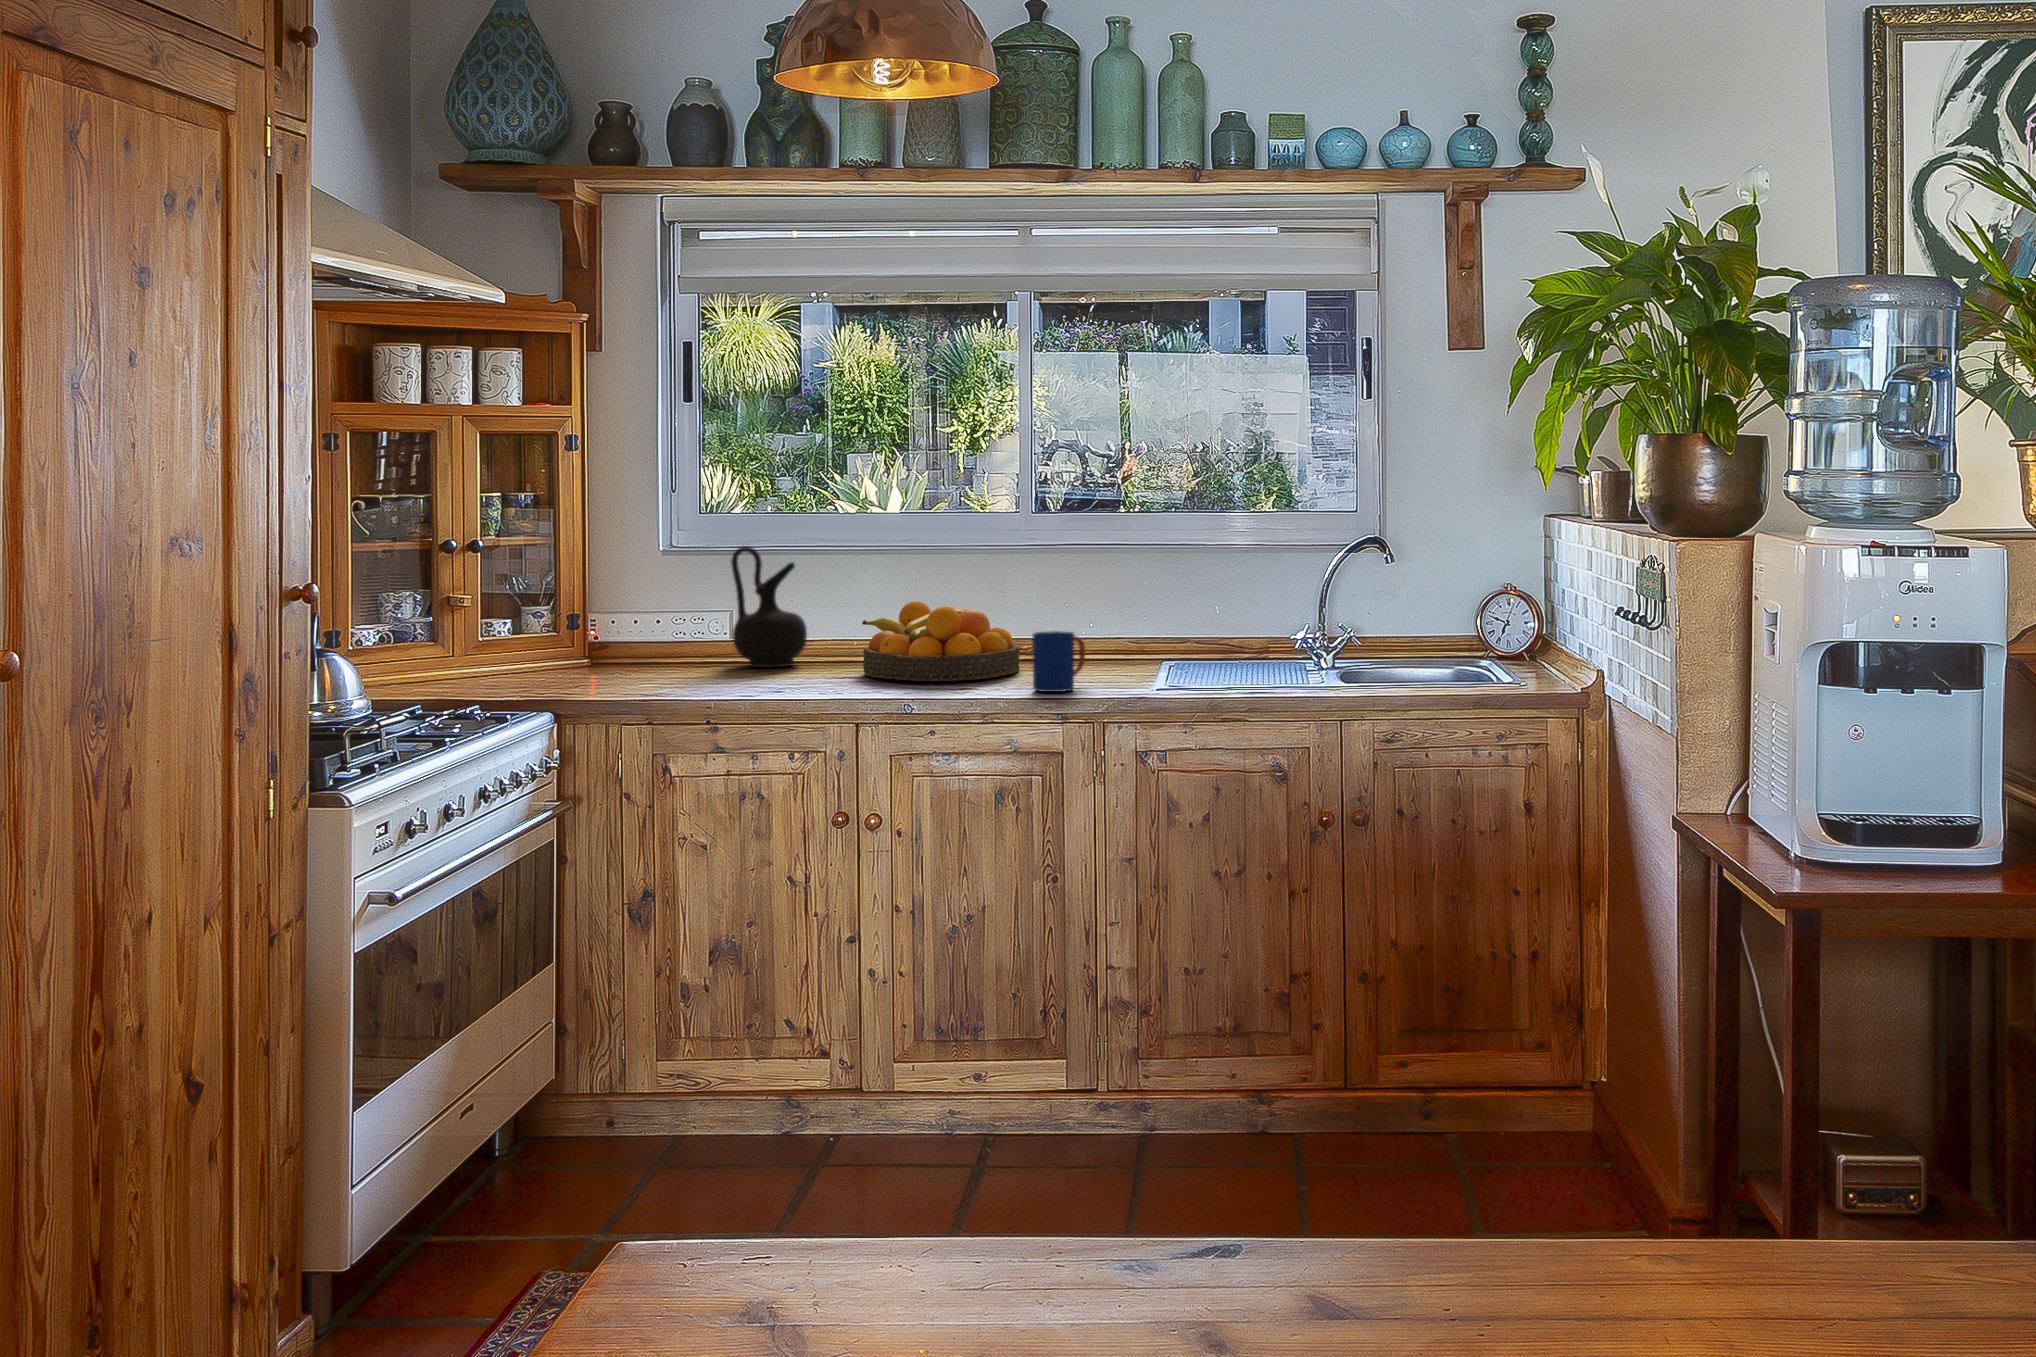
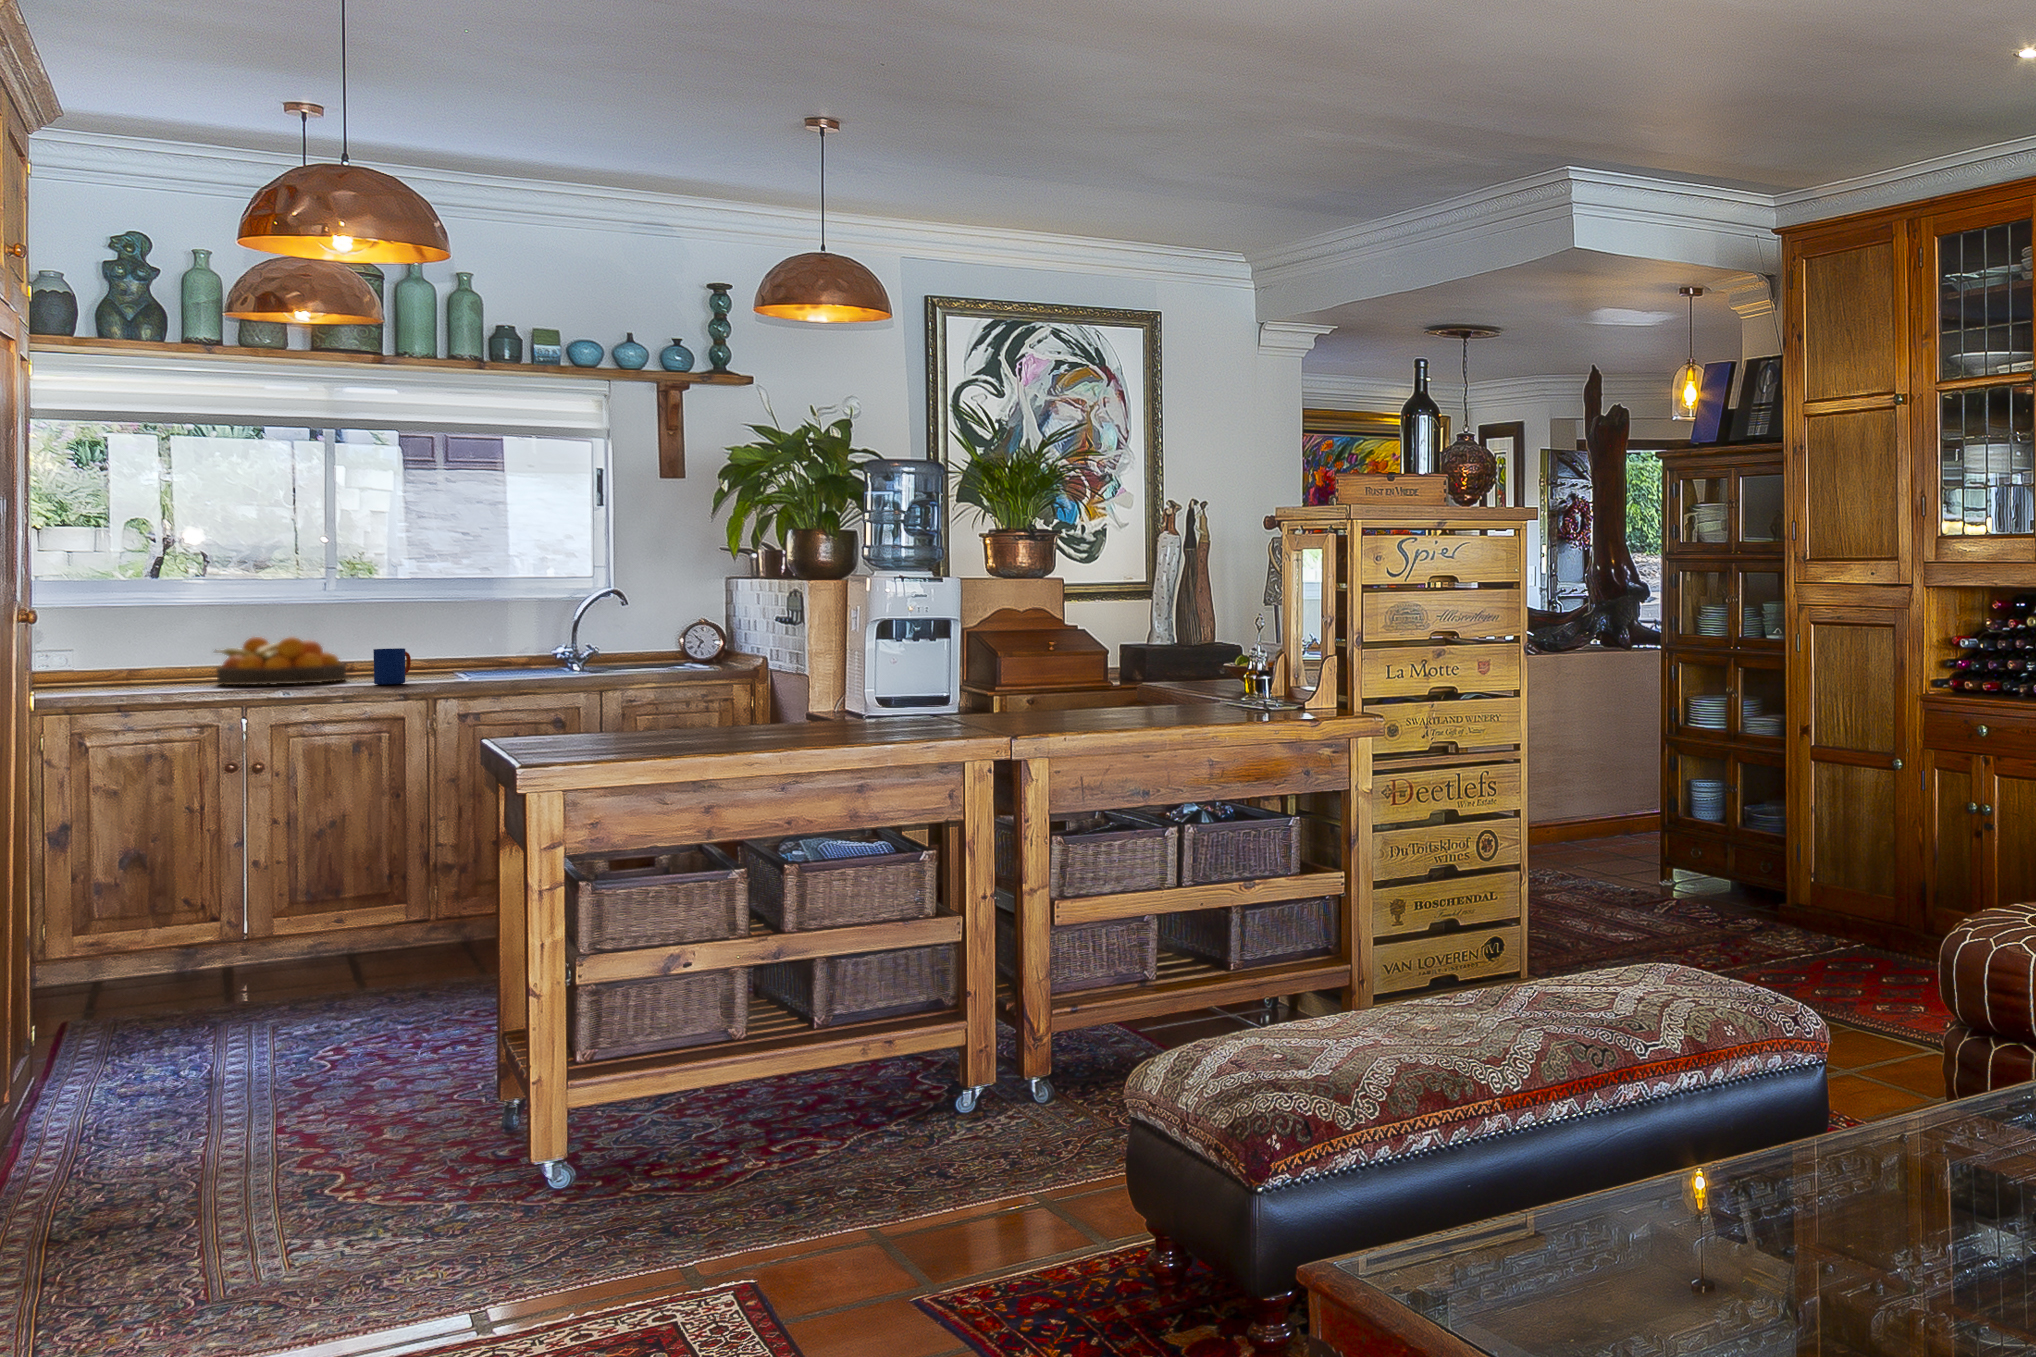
ceramic jug: present [731,546,807,667] -> none [85,603,153,687]

